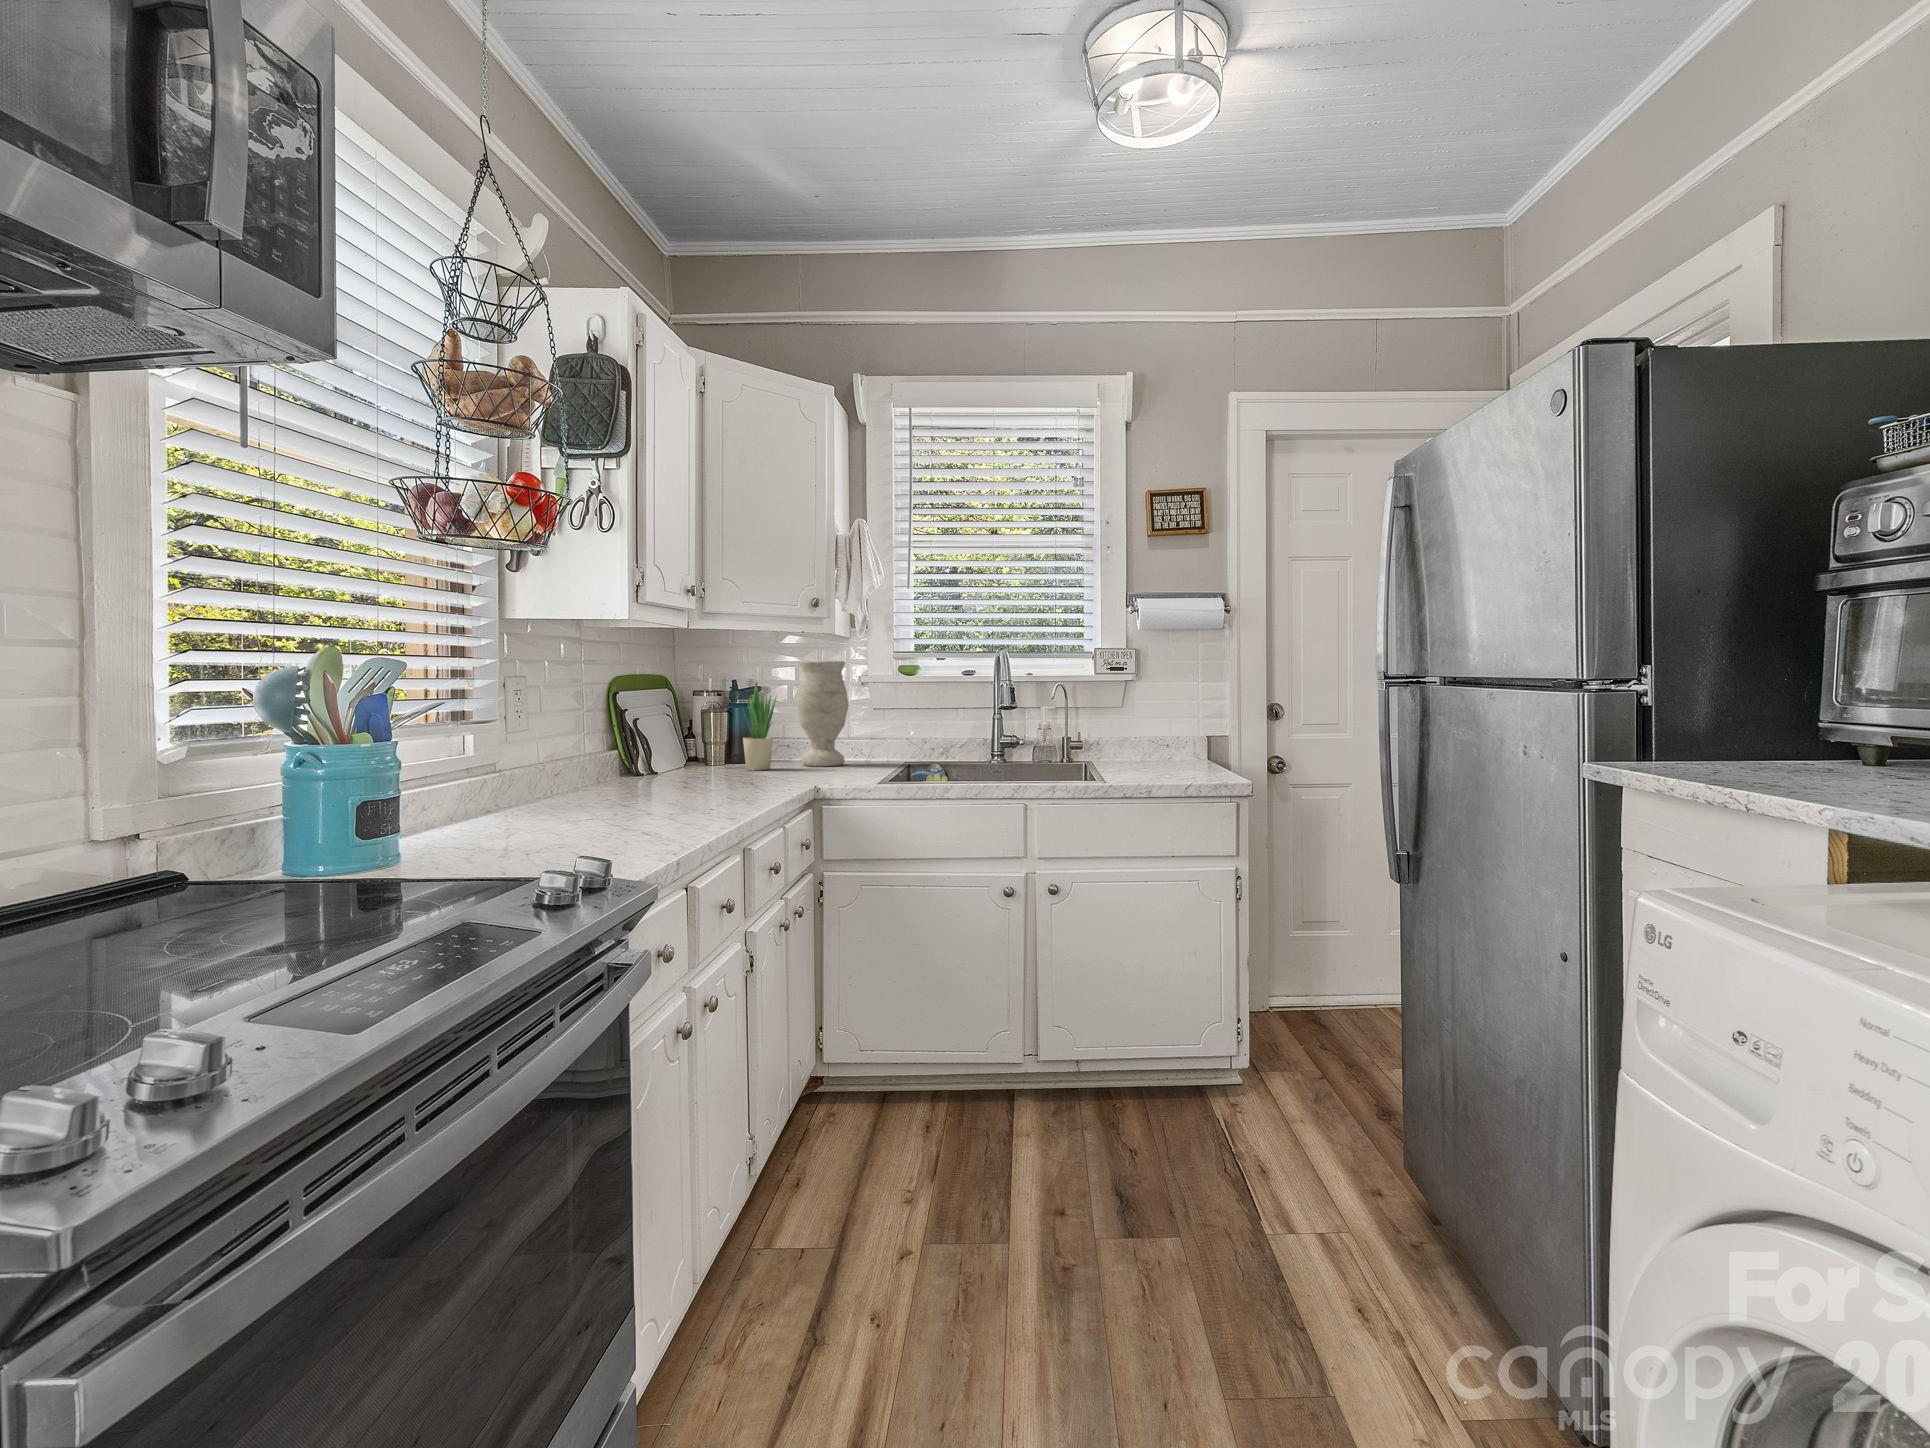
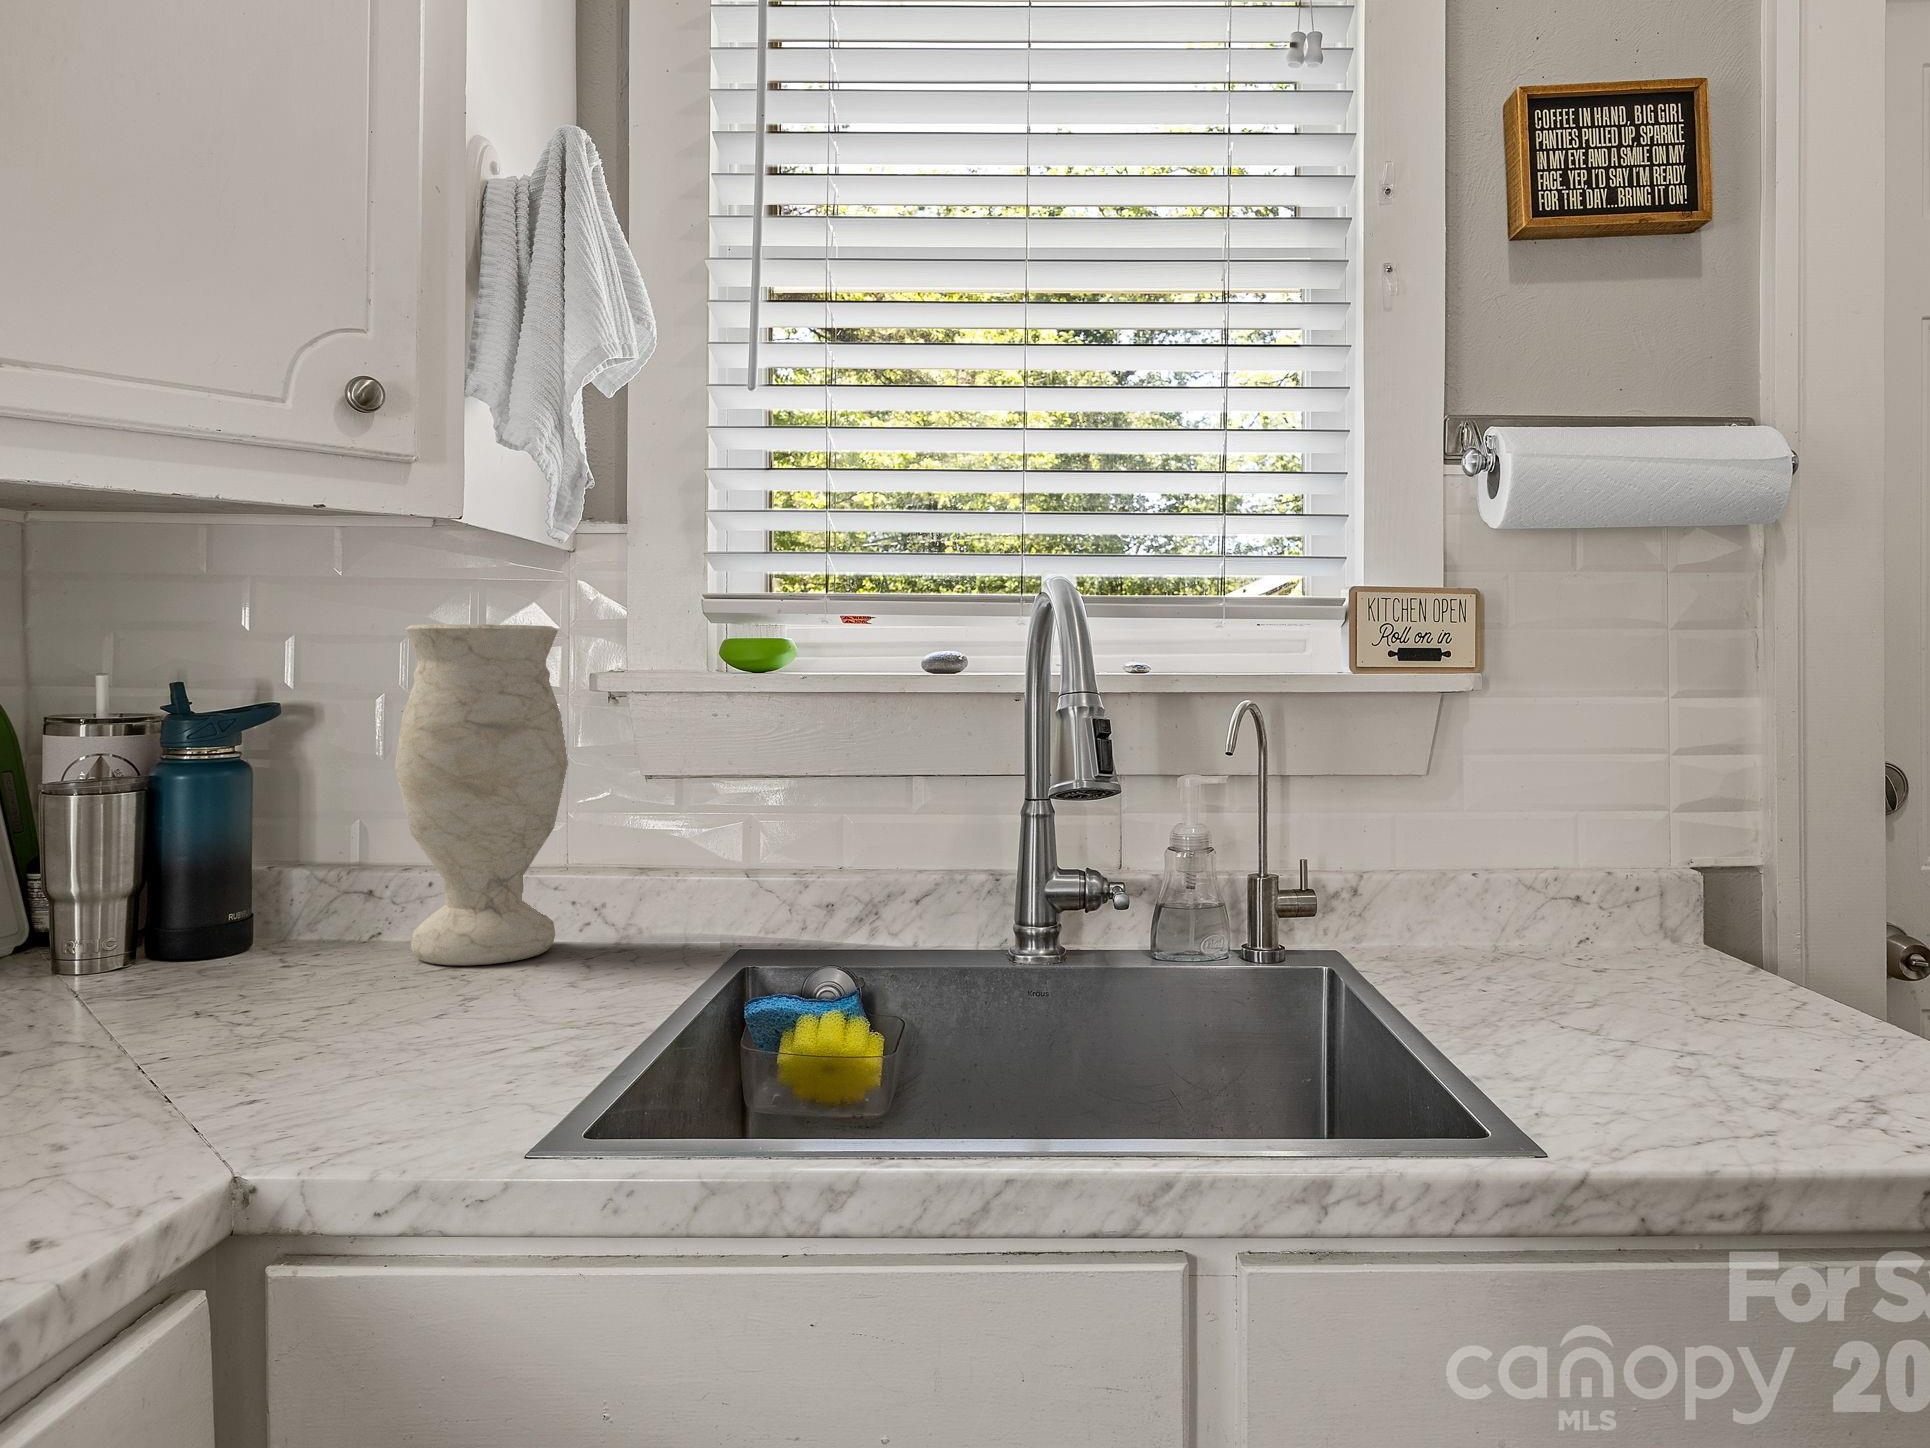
potted plant: present [742,683,776,770] -> none [162,692,303,999]

